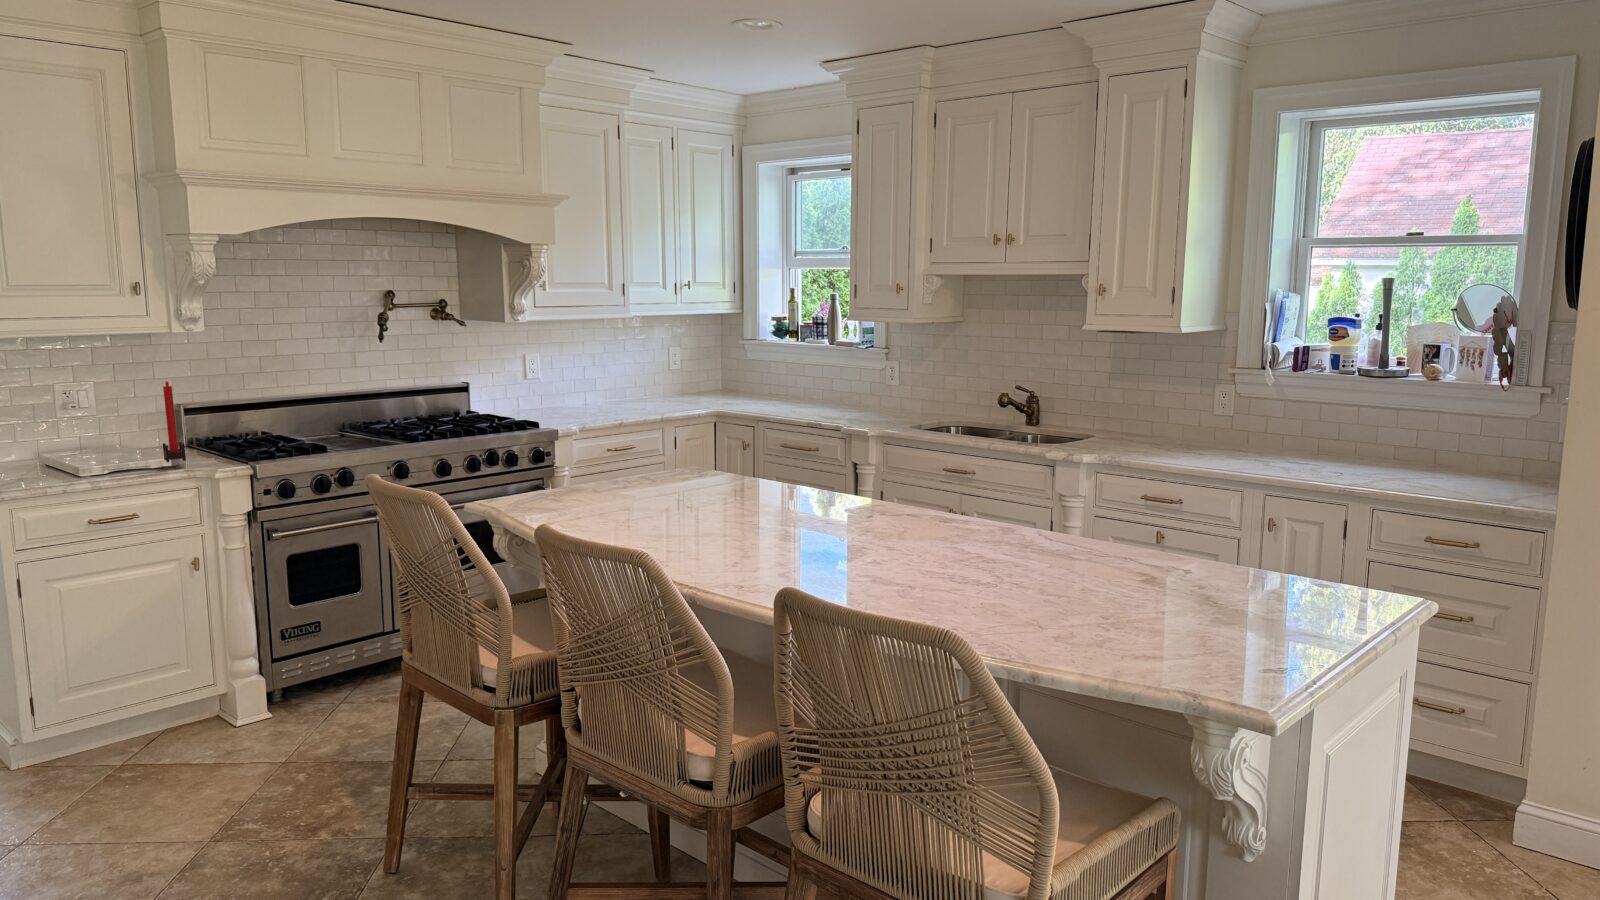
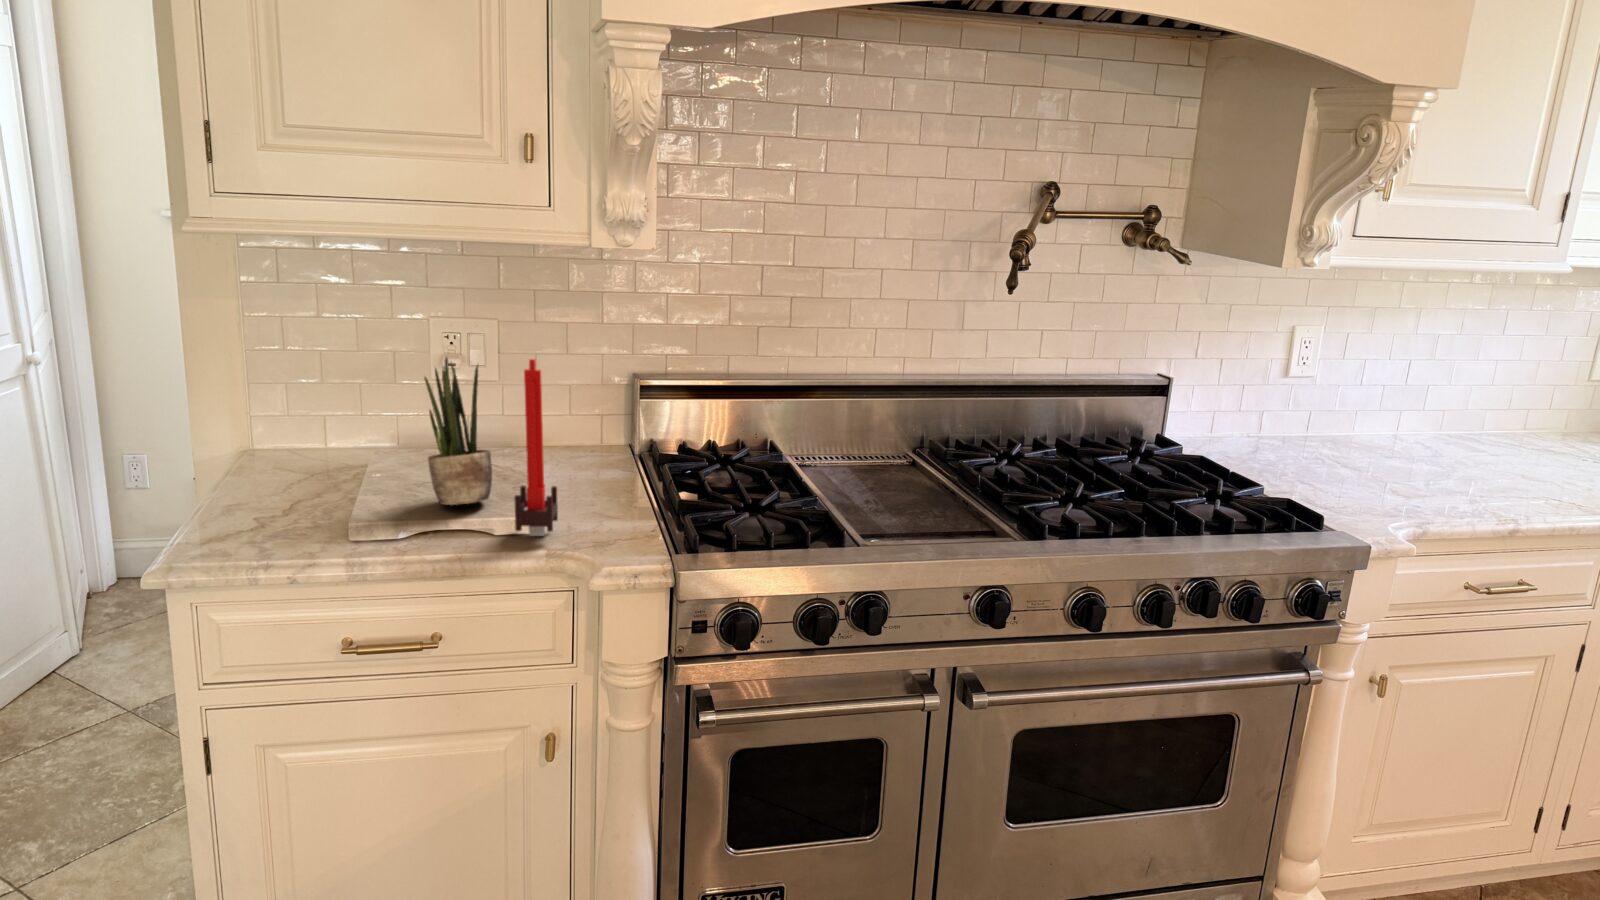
potted plant: none [94,389,135,464] -> present [424,358,492,505]

